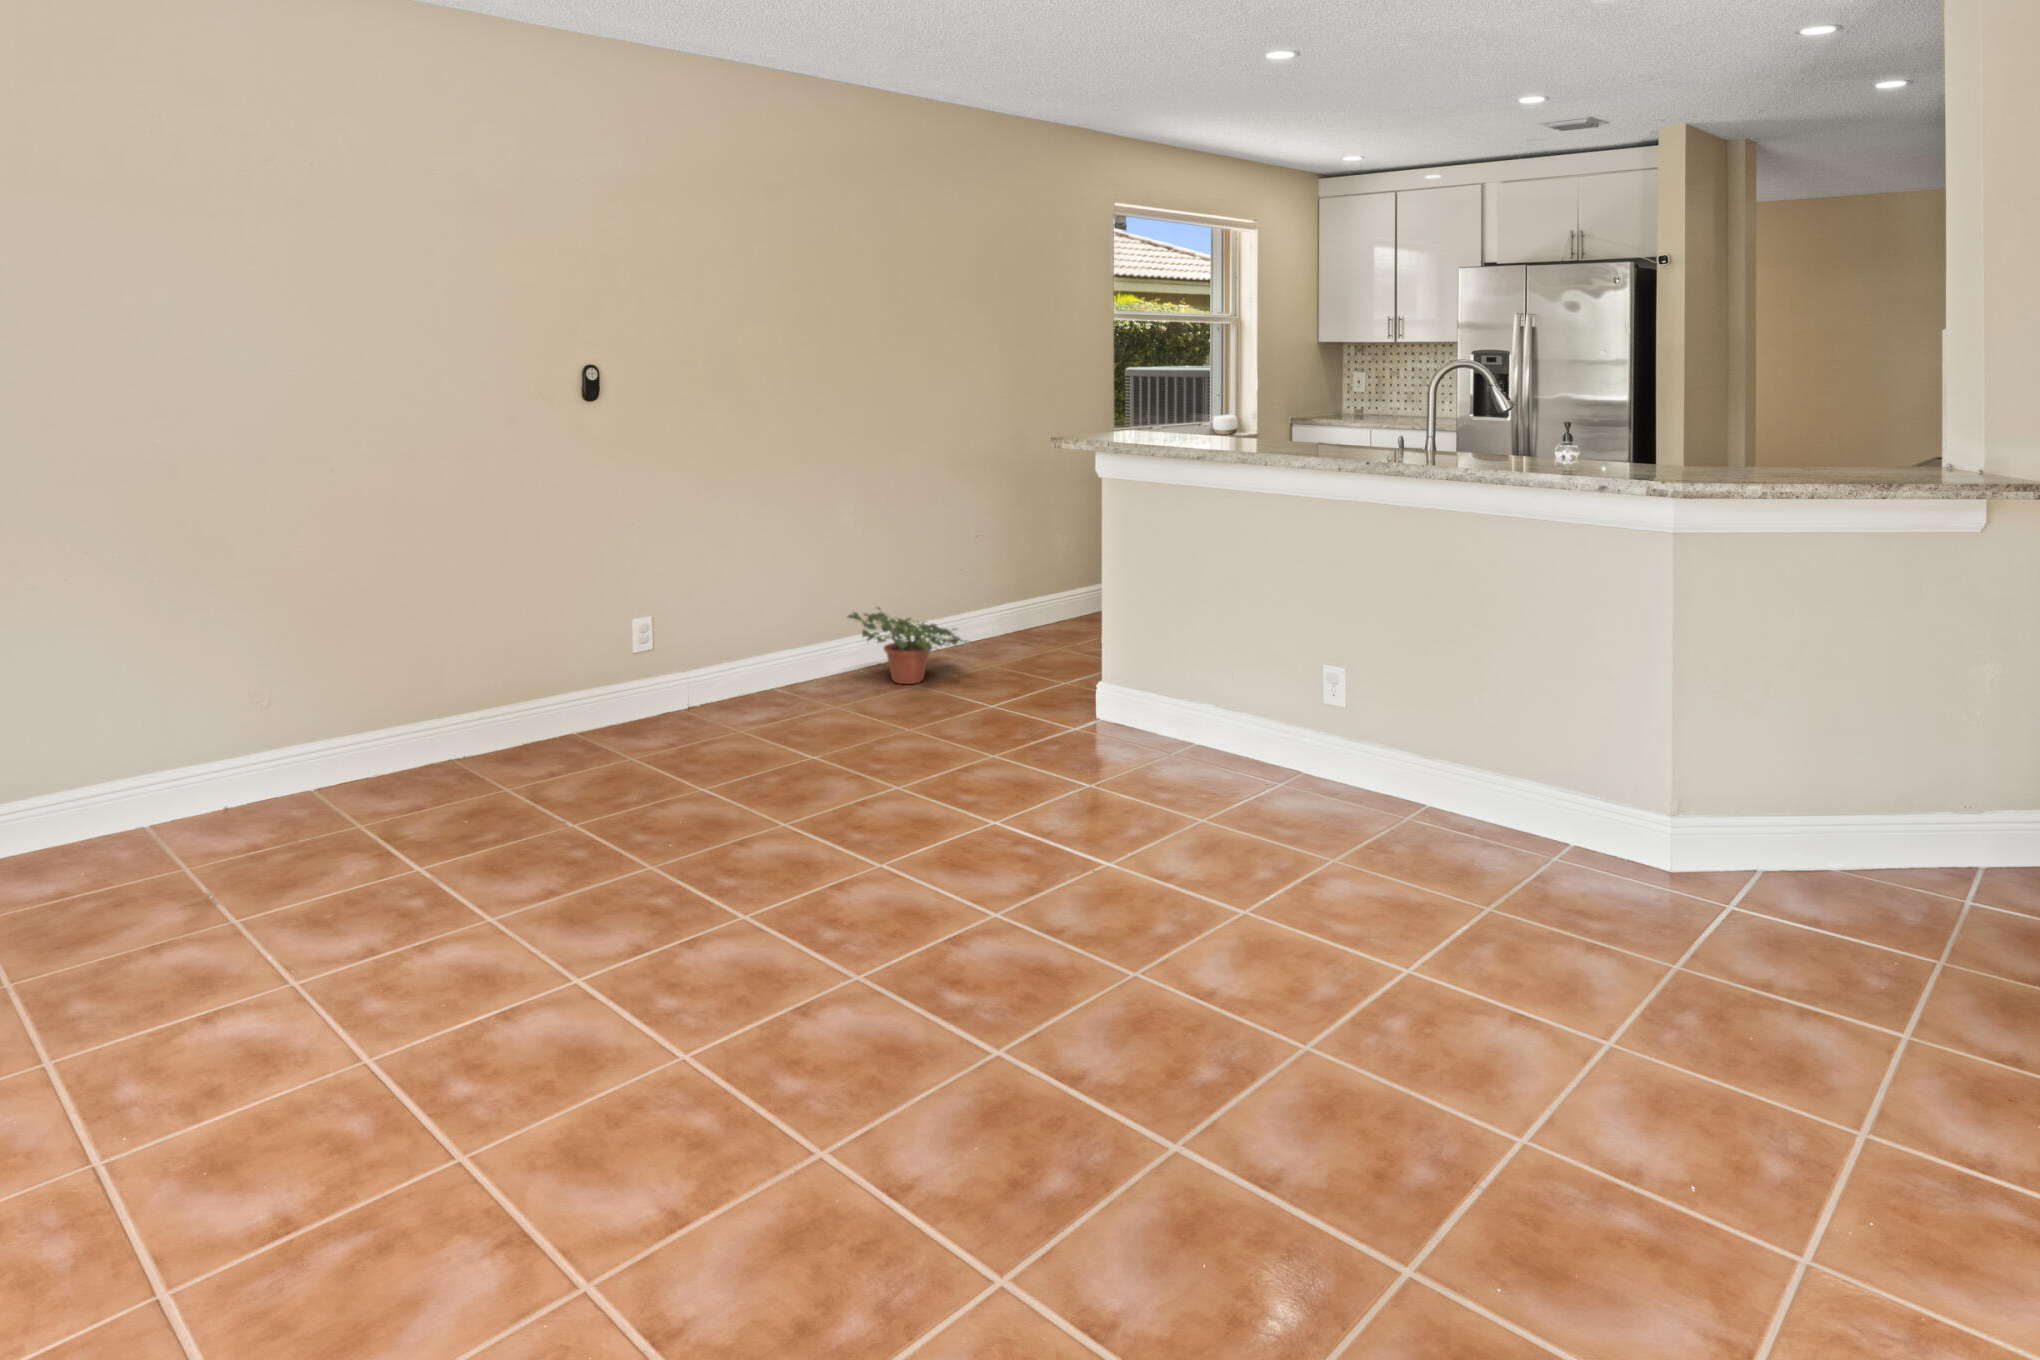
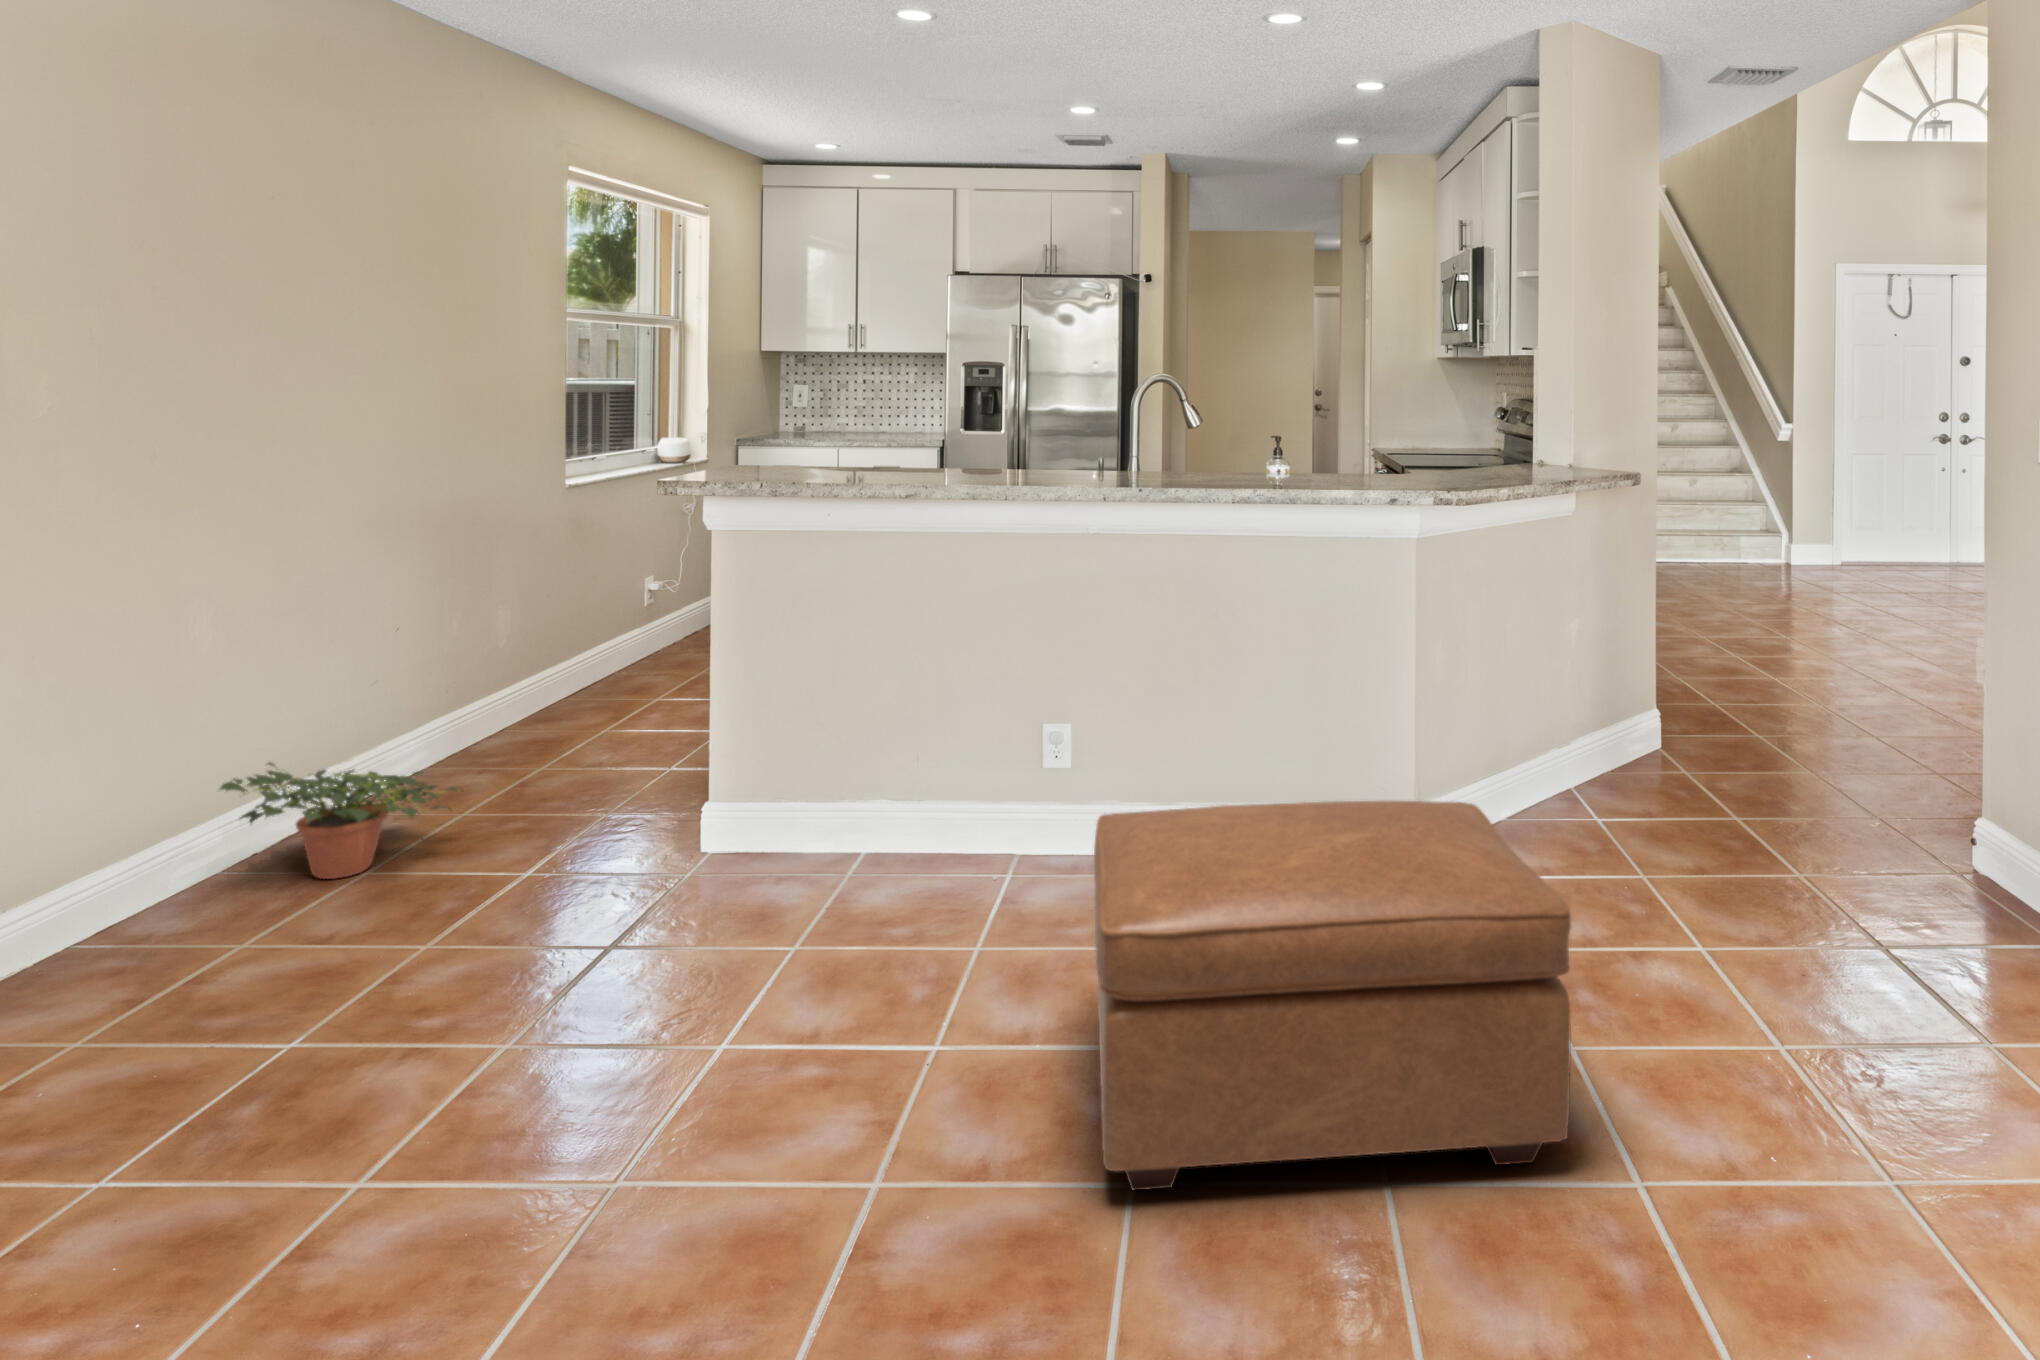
ottoman: none [1067,710,1492,1053] -> present [1094,801,1571,1190]

